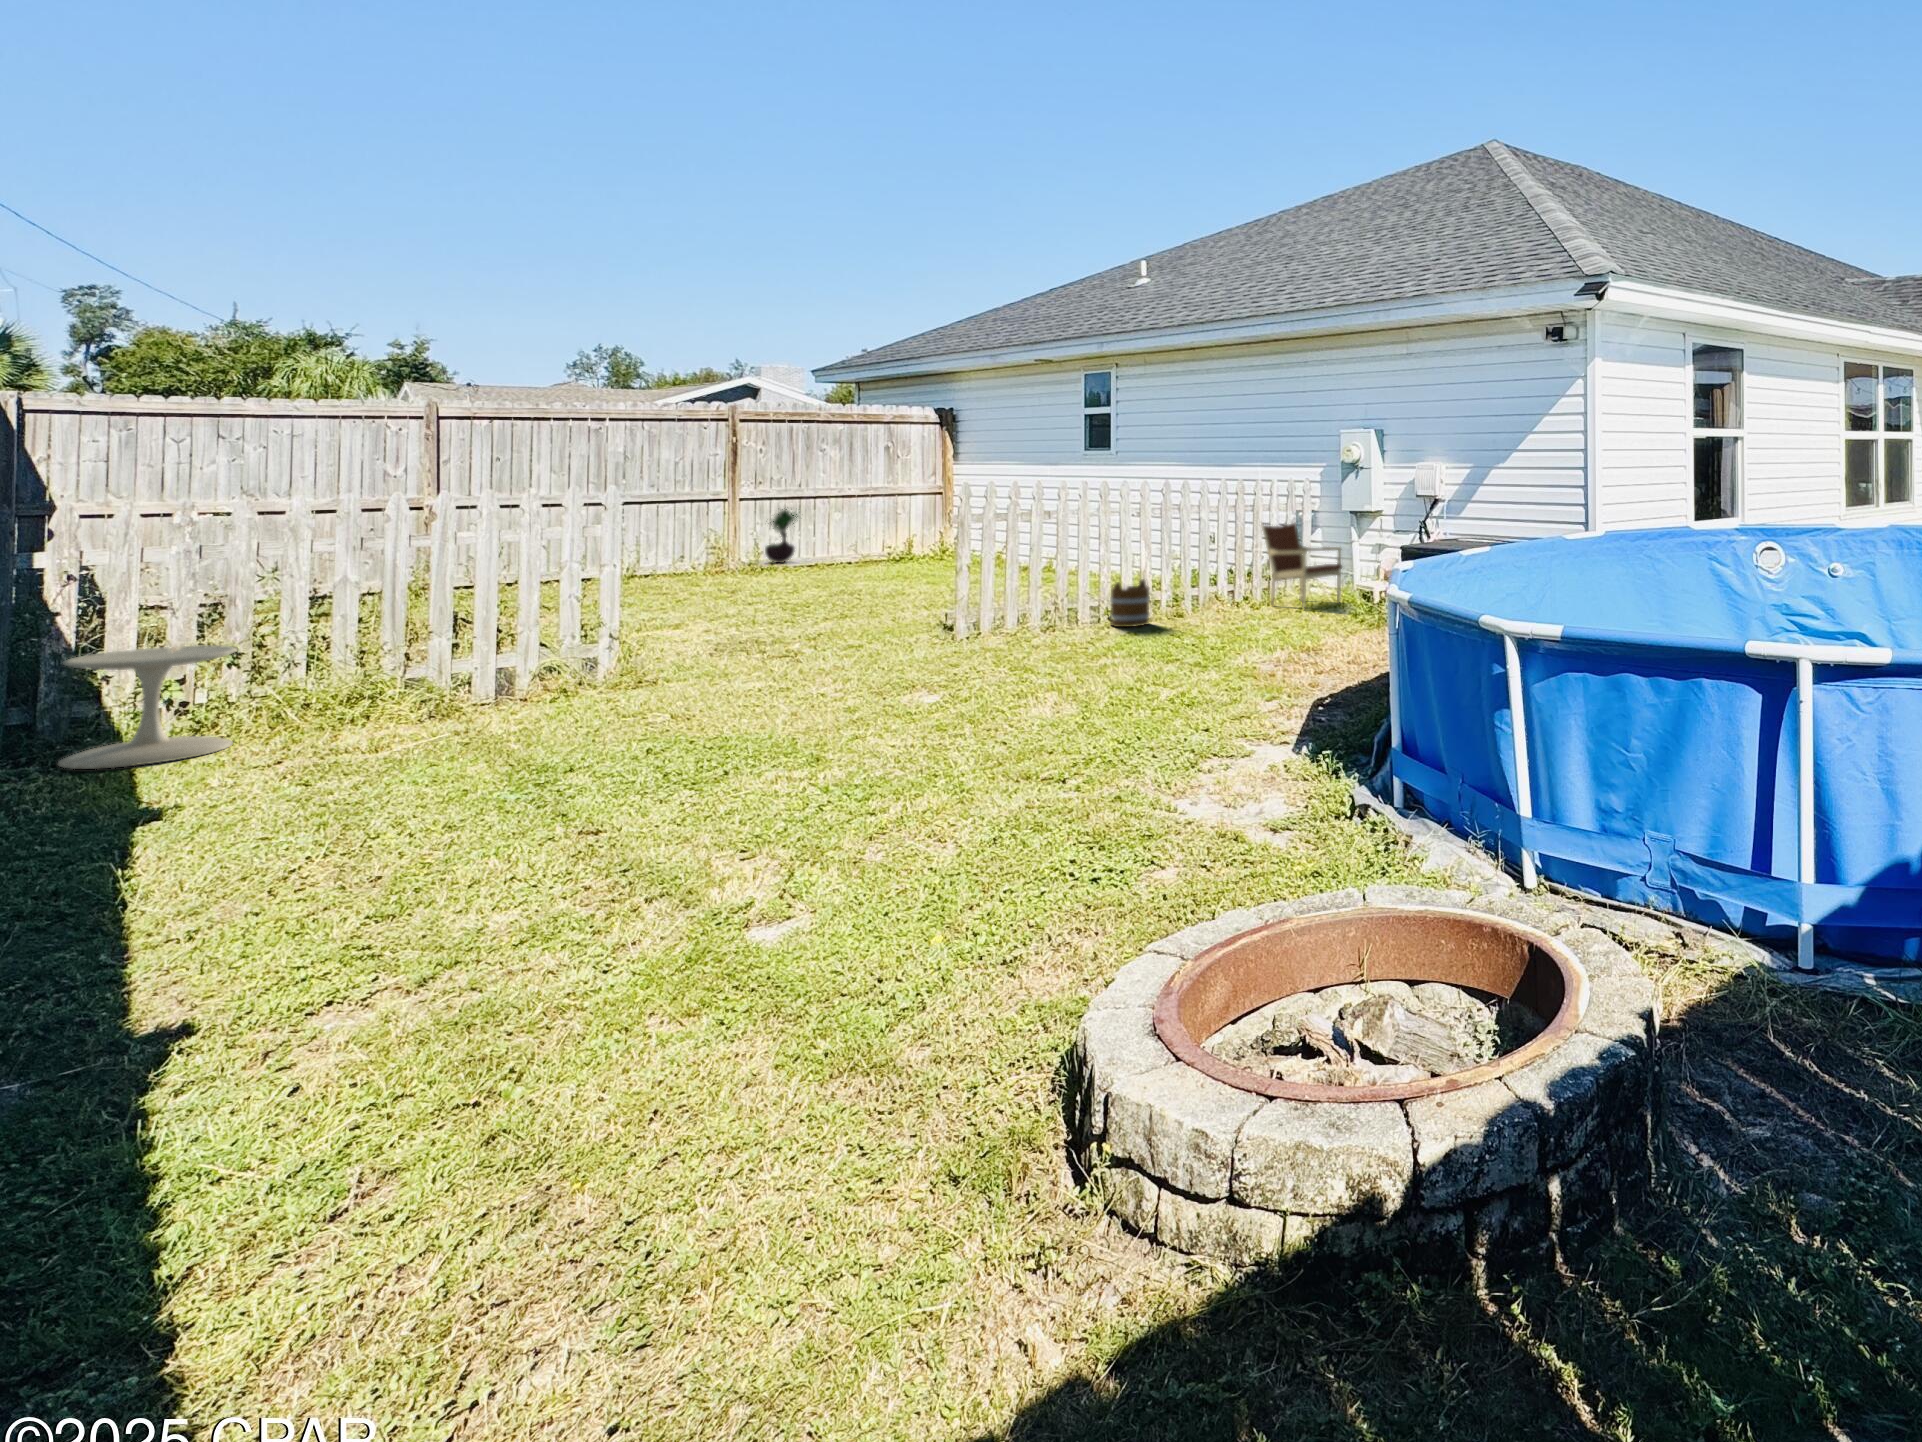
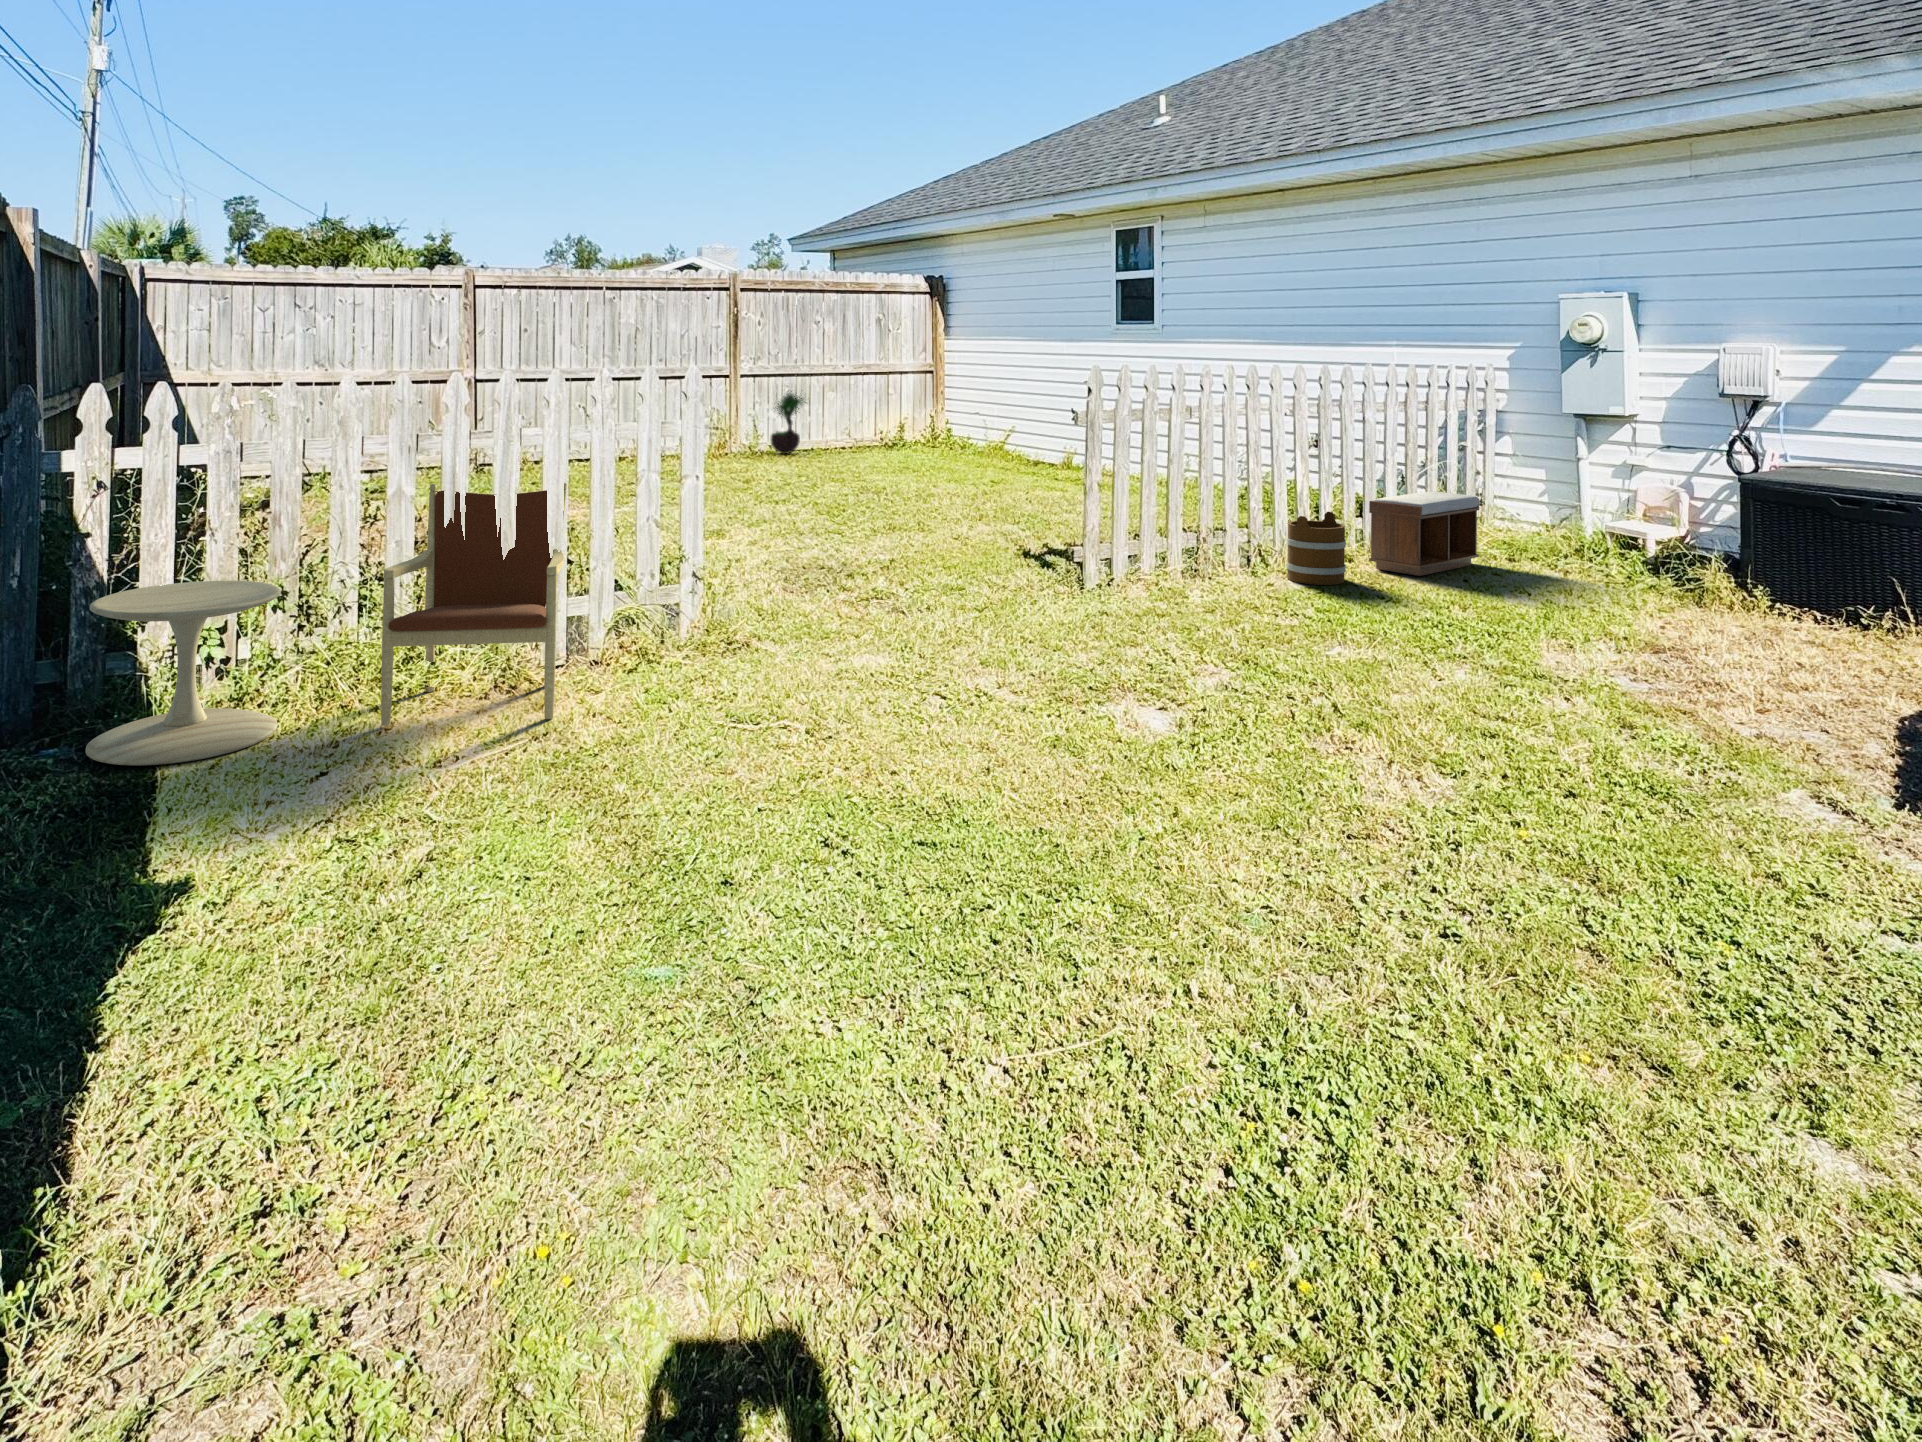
armchair: present [1262,522,1342,610] -> present [381,483,567,726]
bench: none [1176,565,1256,619] -> present [1369,492,1479,576]

